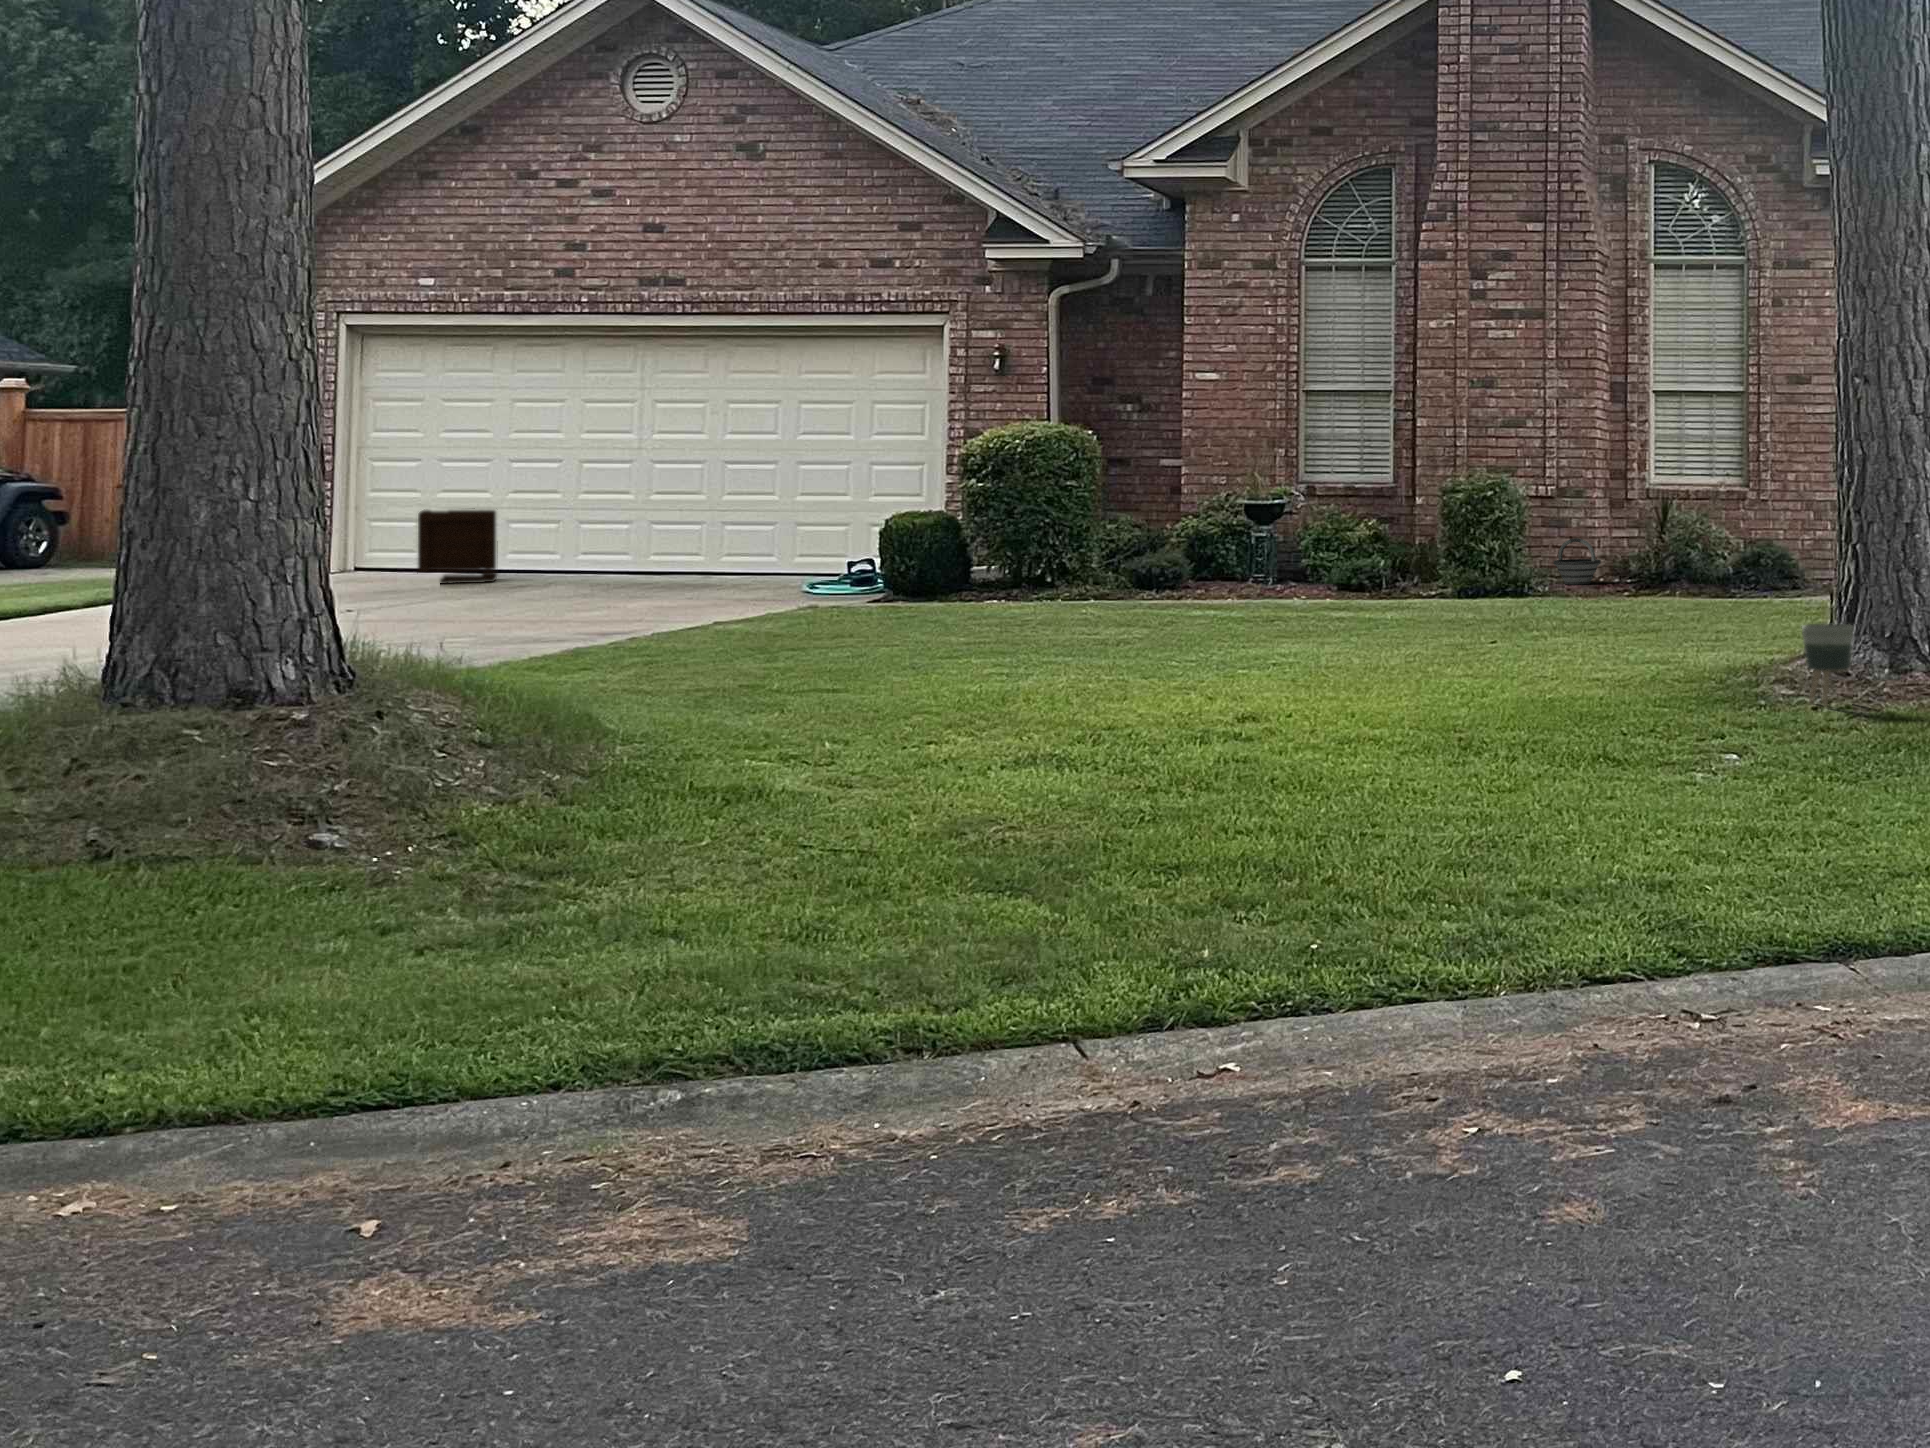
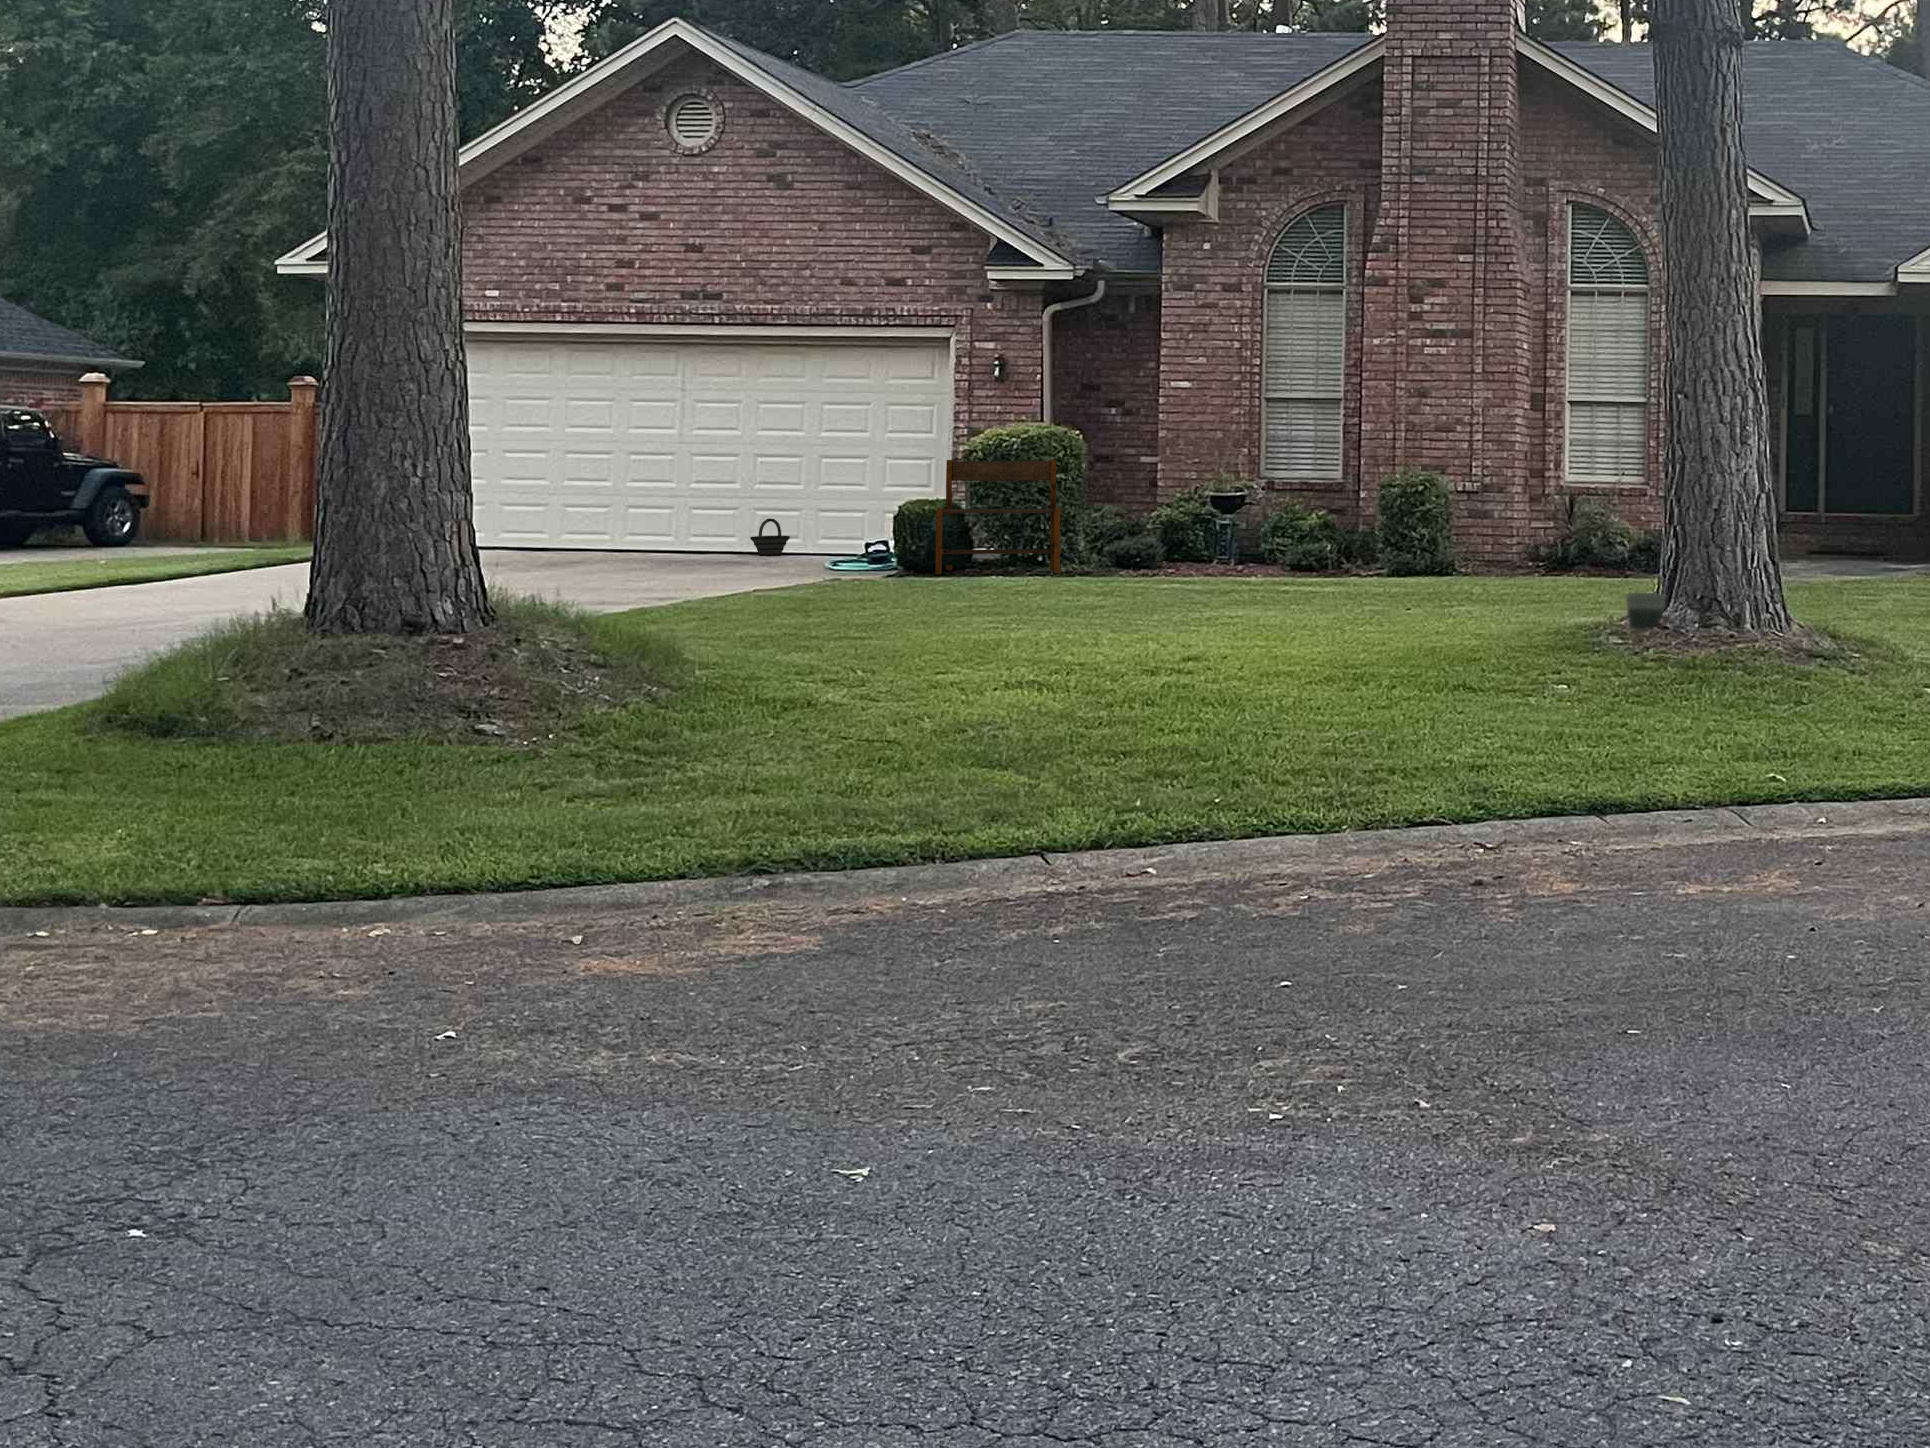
bench: none [927,468,1074,604] -> present [936,460,1061,574]
wooden crate: present [418,508,497,584] -> none [488,487,557,553]
bucket: present [1554,538,1601,585] -> present [750,519,790,556]

